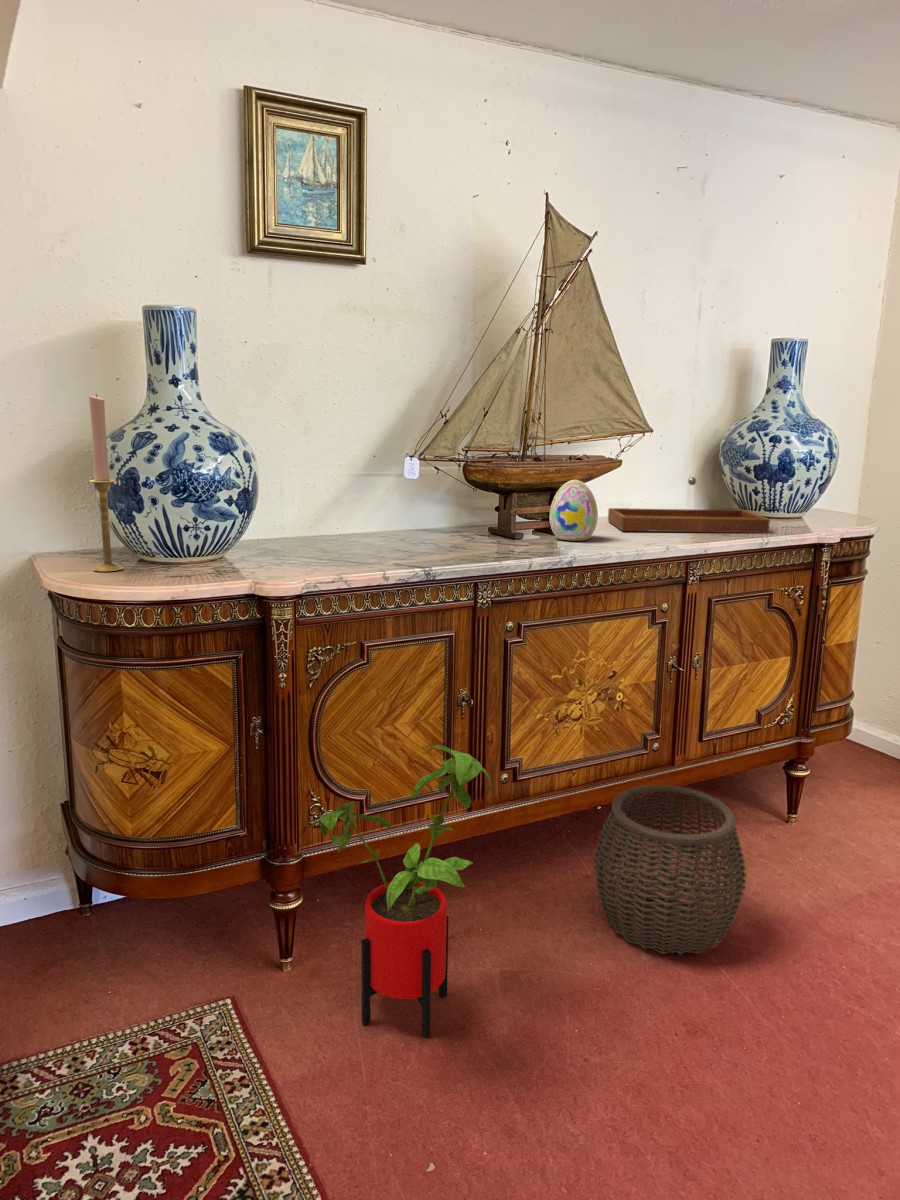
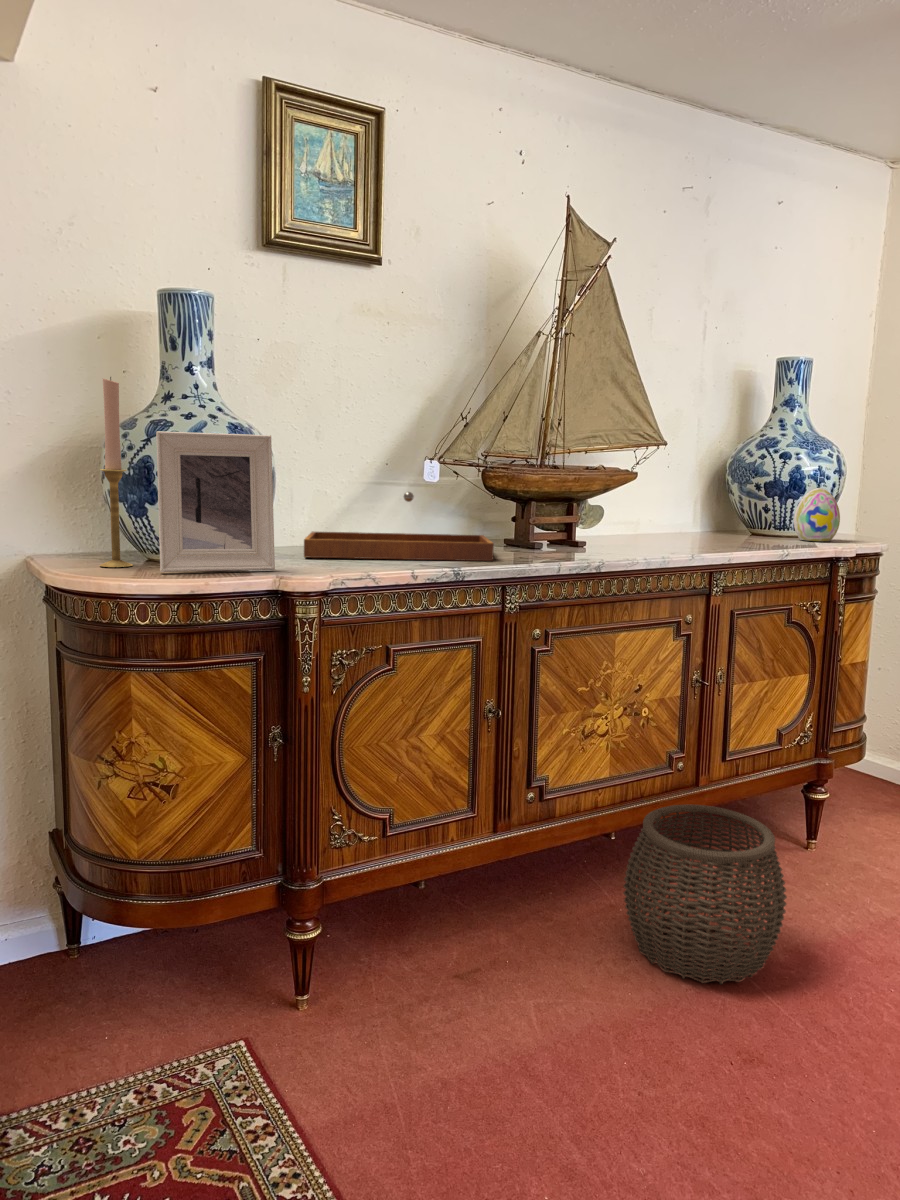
picture frame: none [138,447,252,578] -> present [156,431,275,572]
tray: present [608,477,770,533] -> present [304,492,494,561]
decorative egg: present [549,480,598,541] -> present [794,488,840,541]
house plant: present [320,745,492,1038] -> none [346,755,532,1077]

